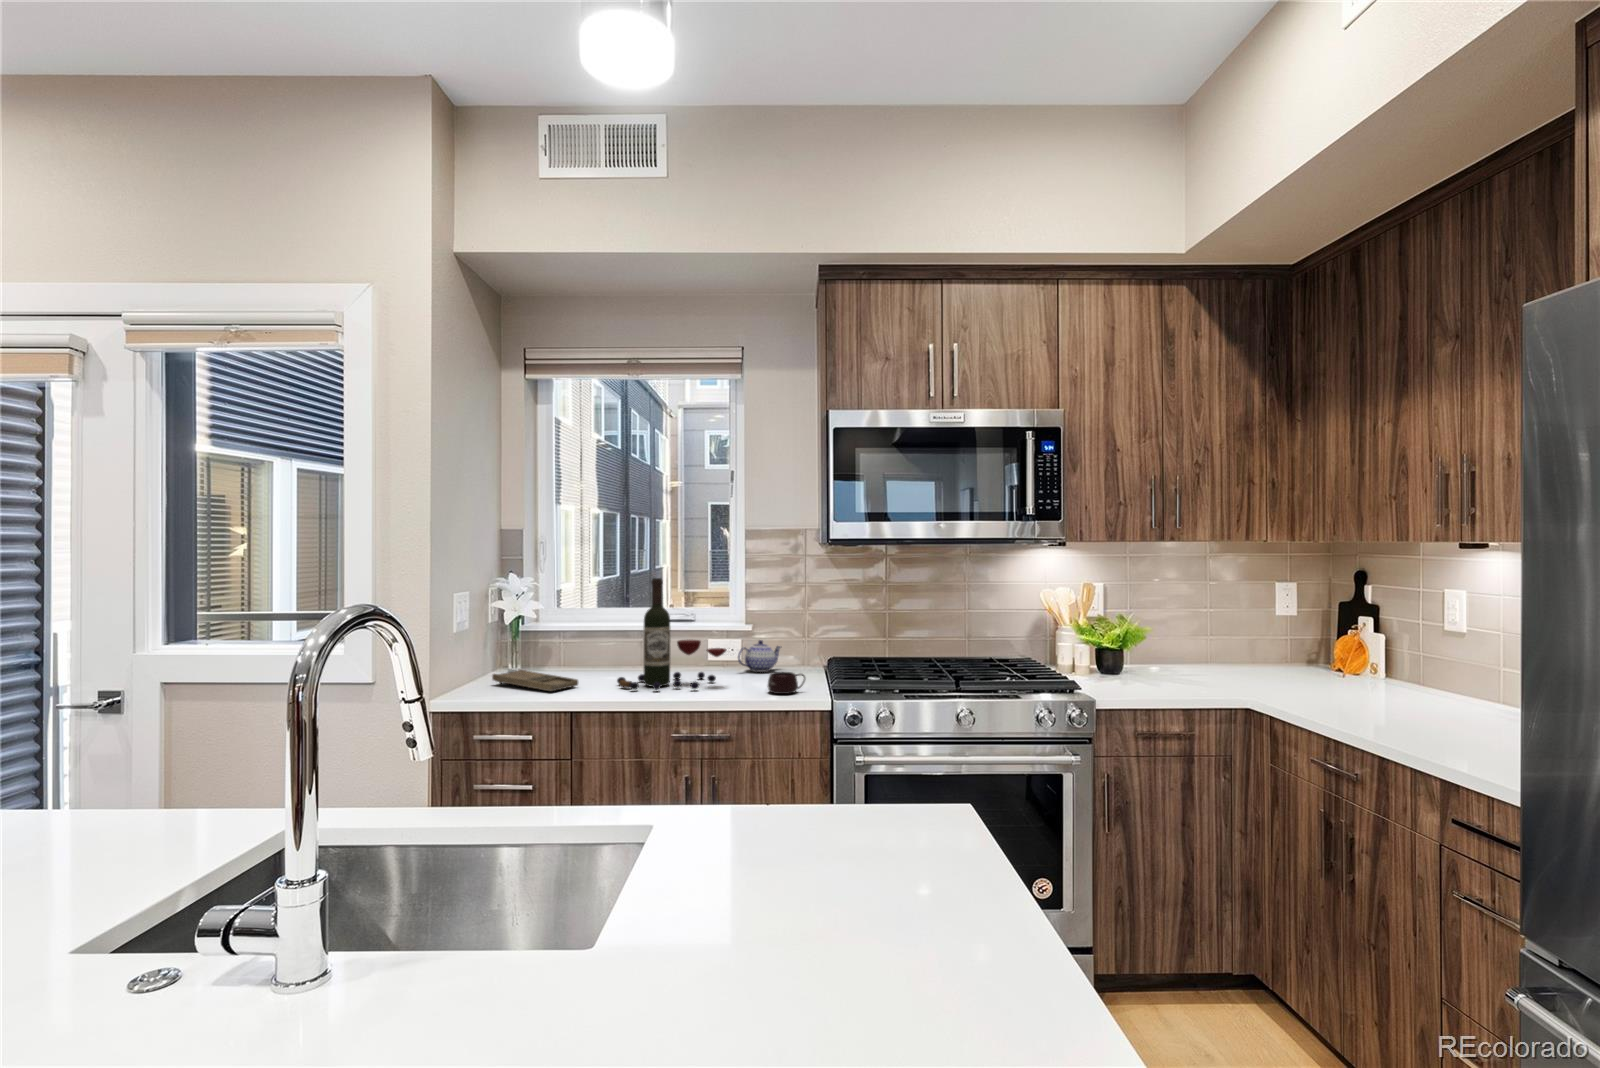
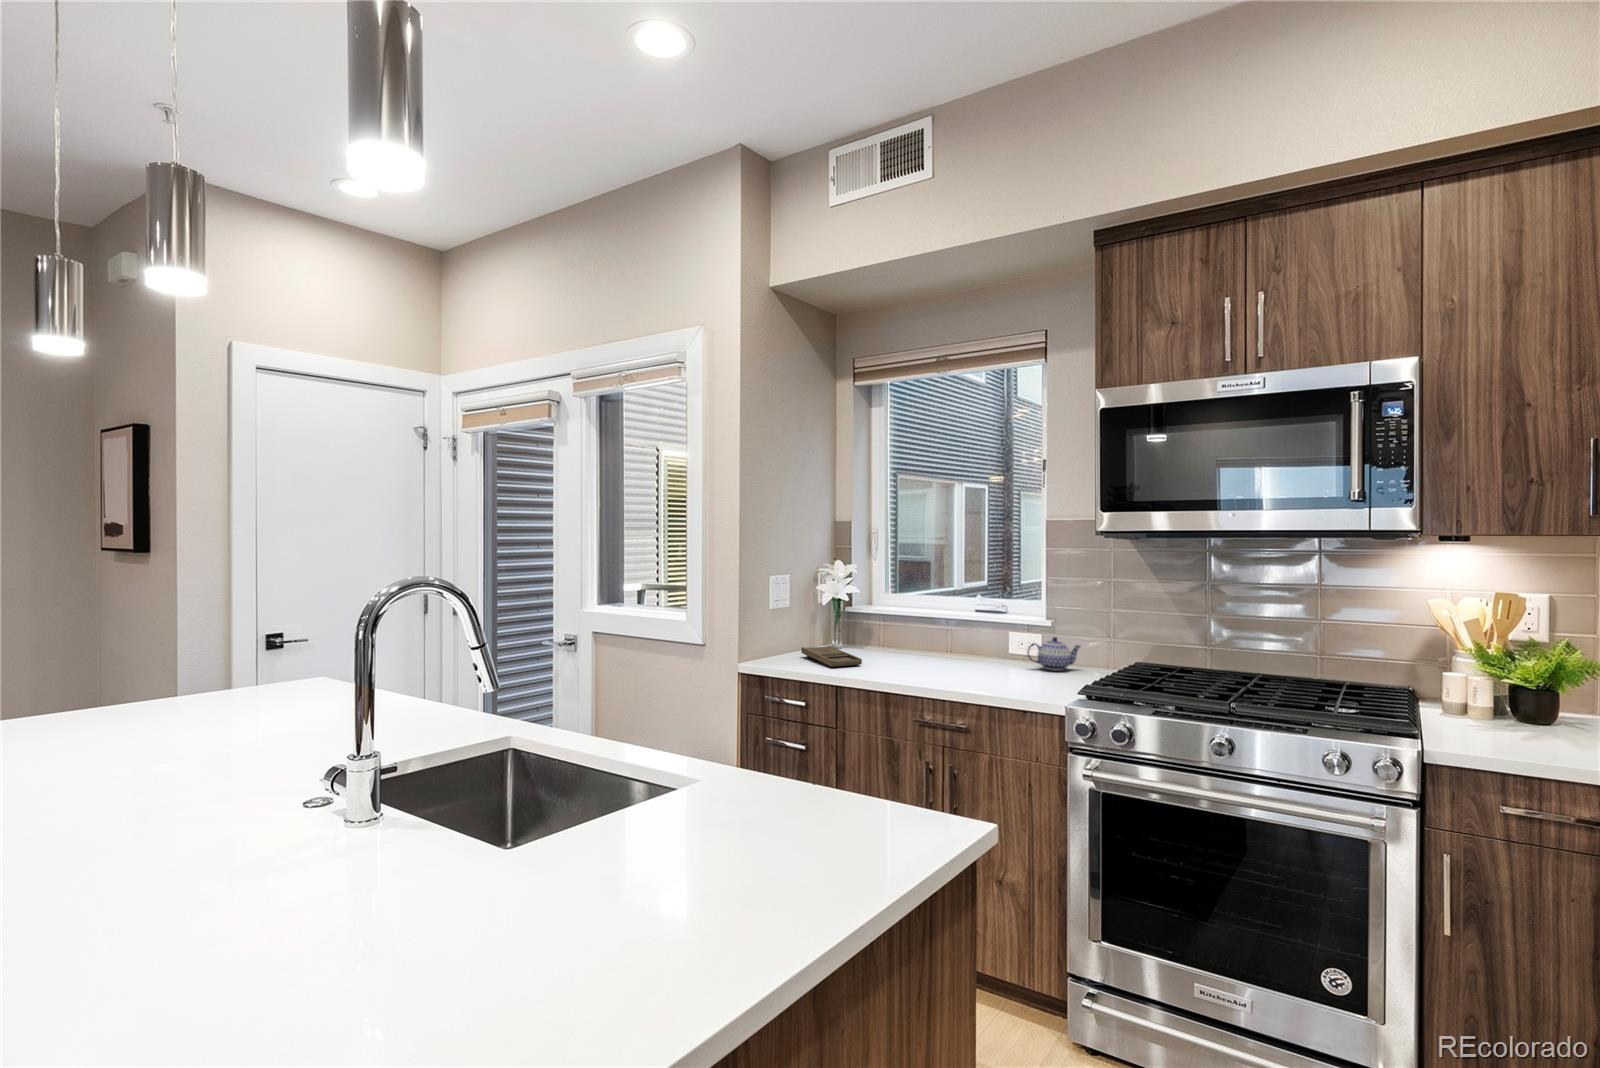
wine bottle: present [617,578,726,690] -> none [892,568,994,681]
mug: present [767,672,805,694] -> none [1018,670,1060,694]

